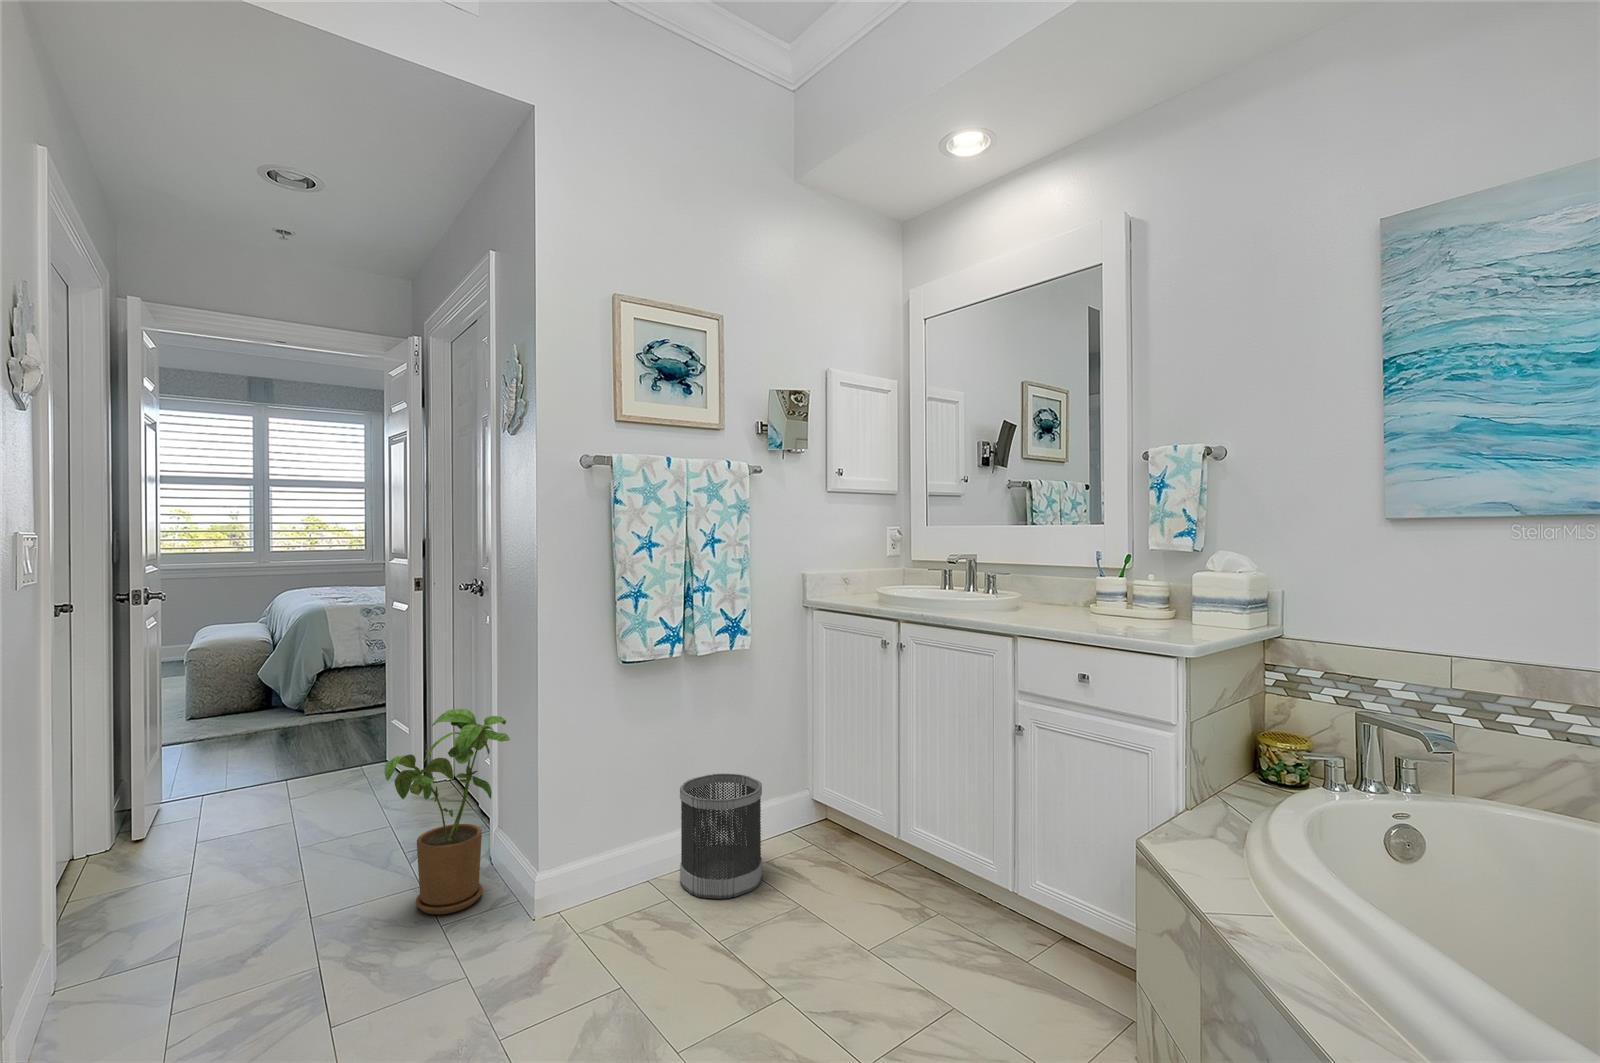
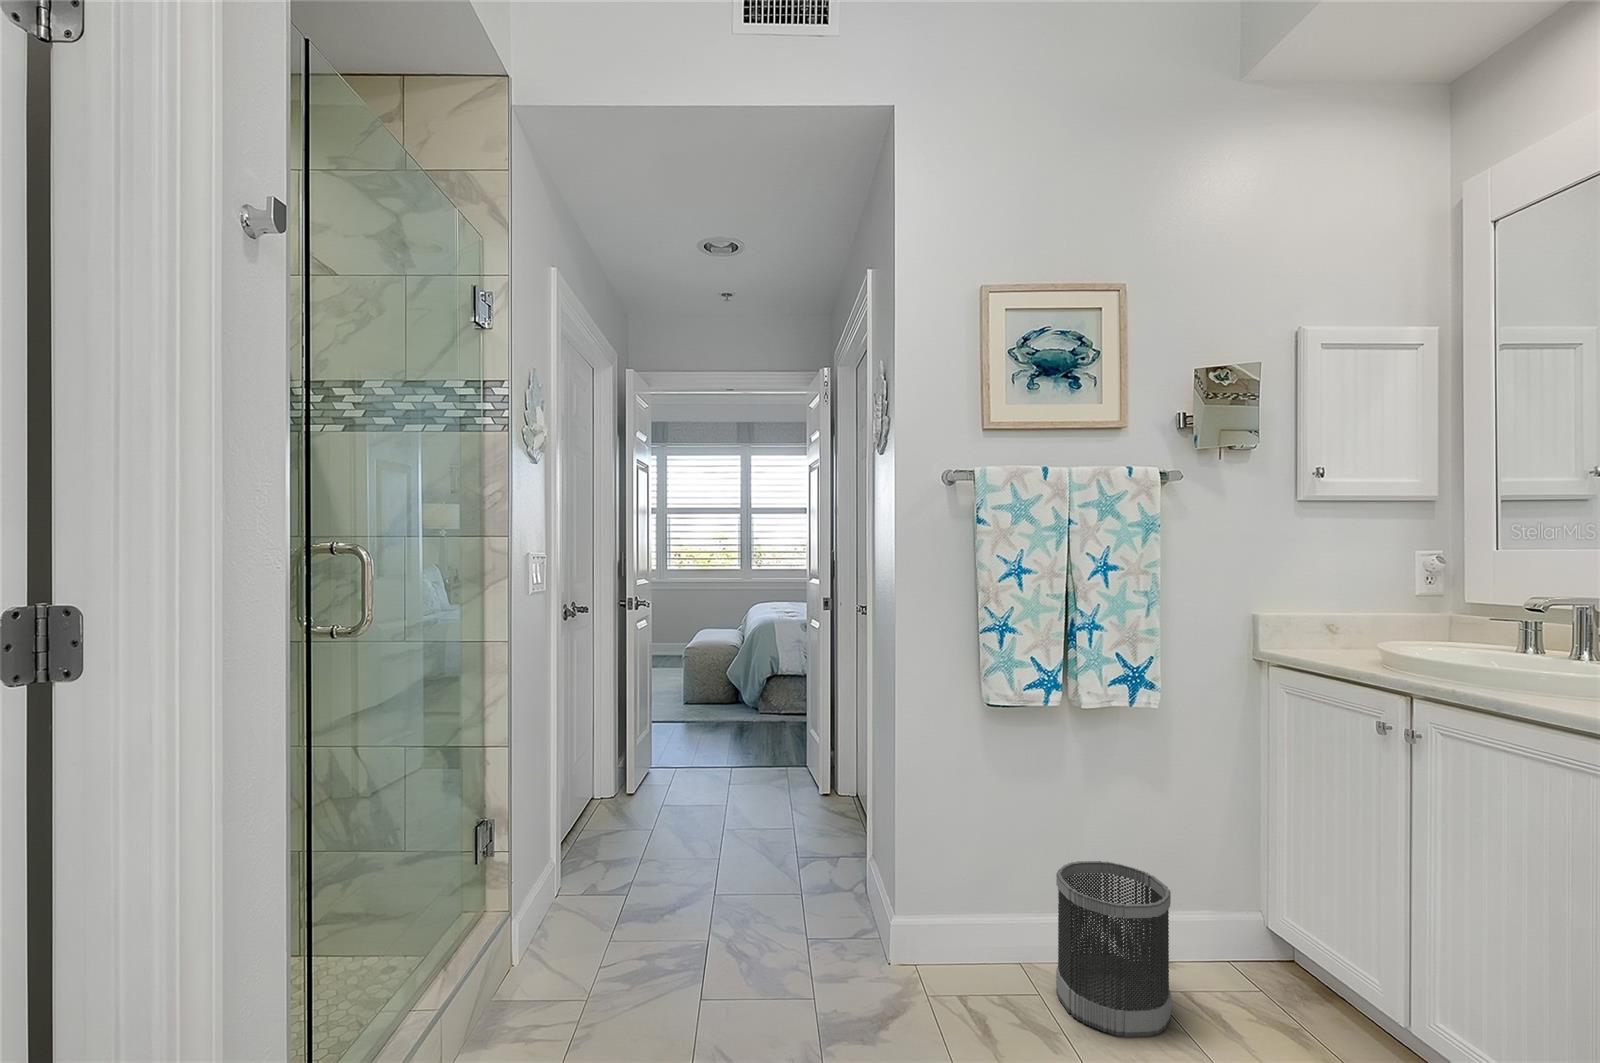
house plant: present [385,709,510,914] -> none [750,733,865,944]

